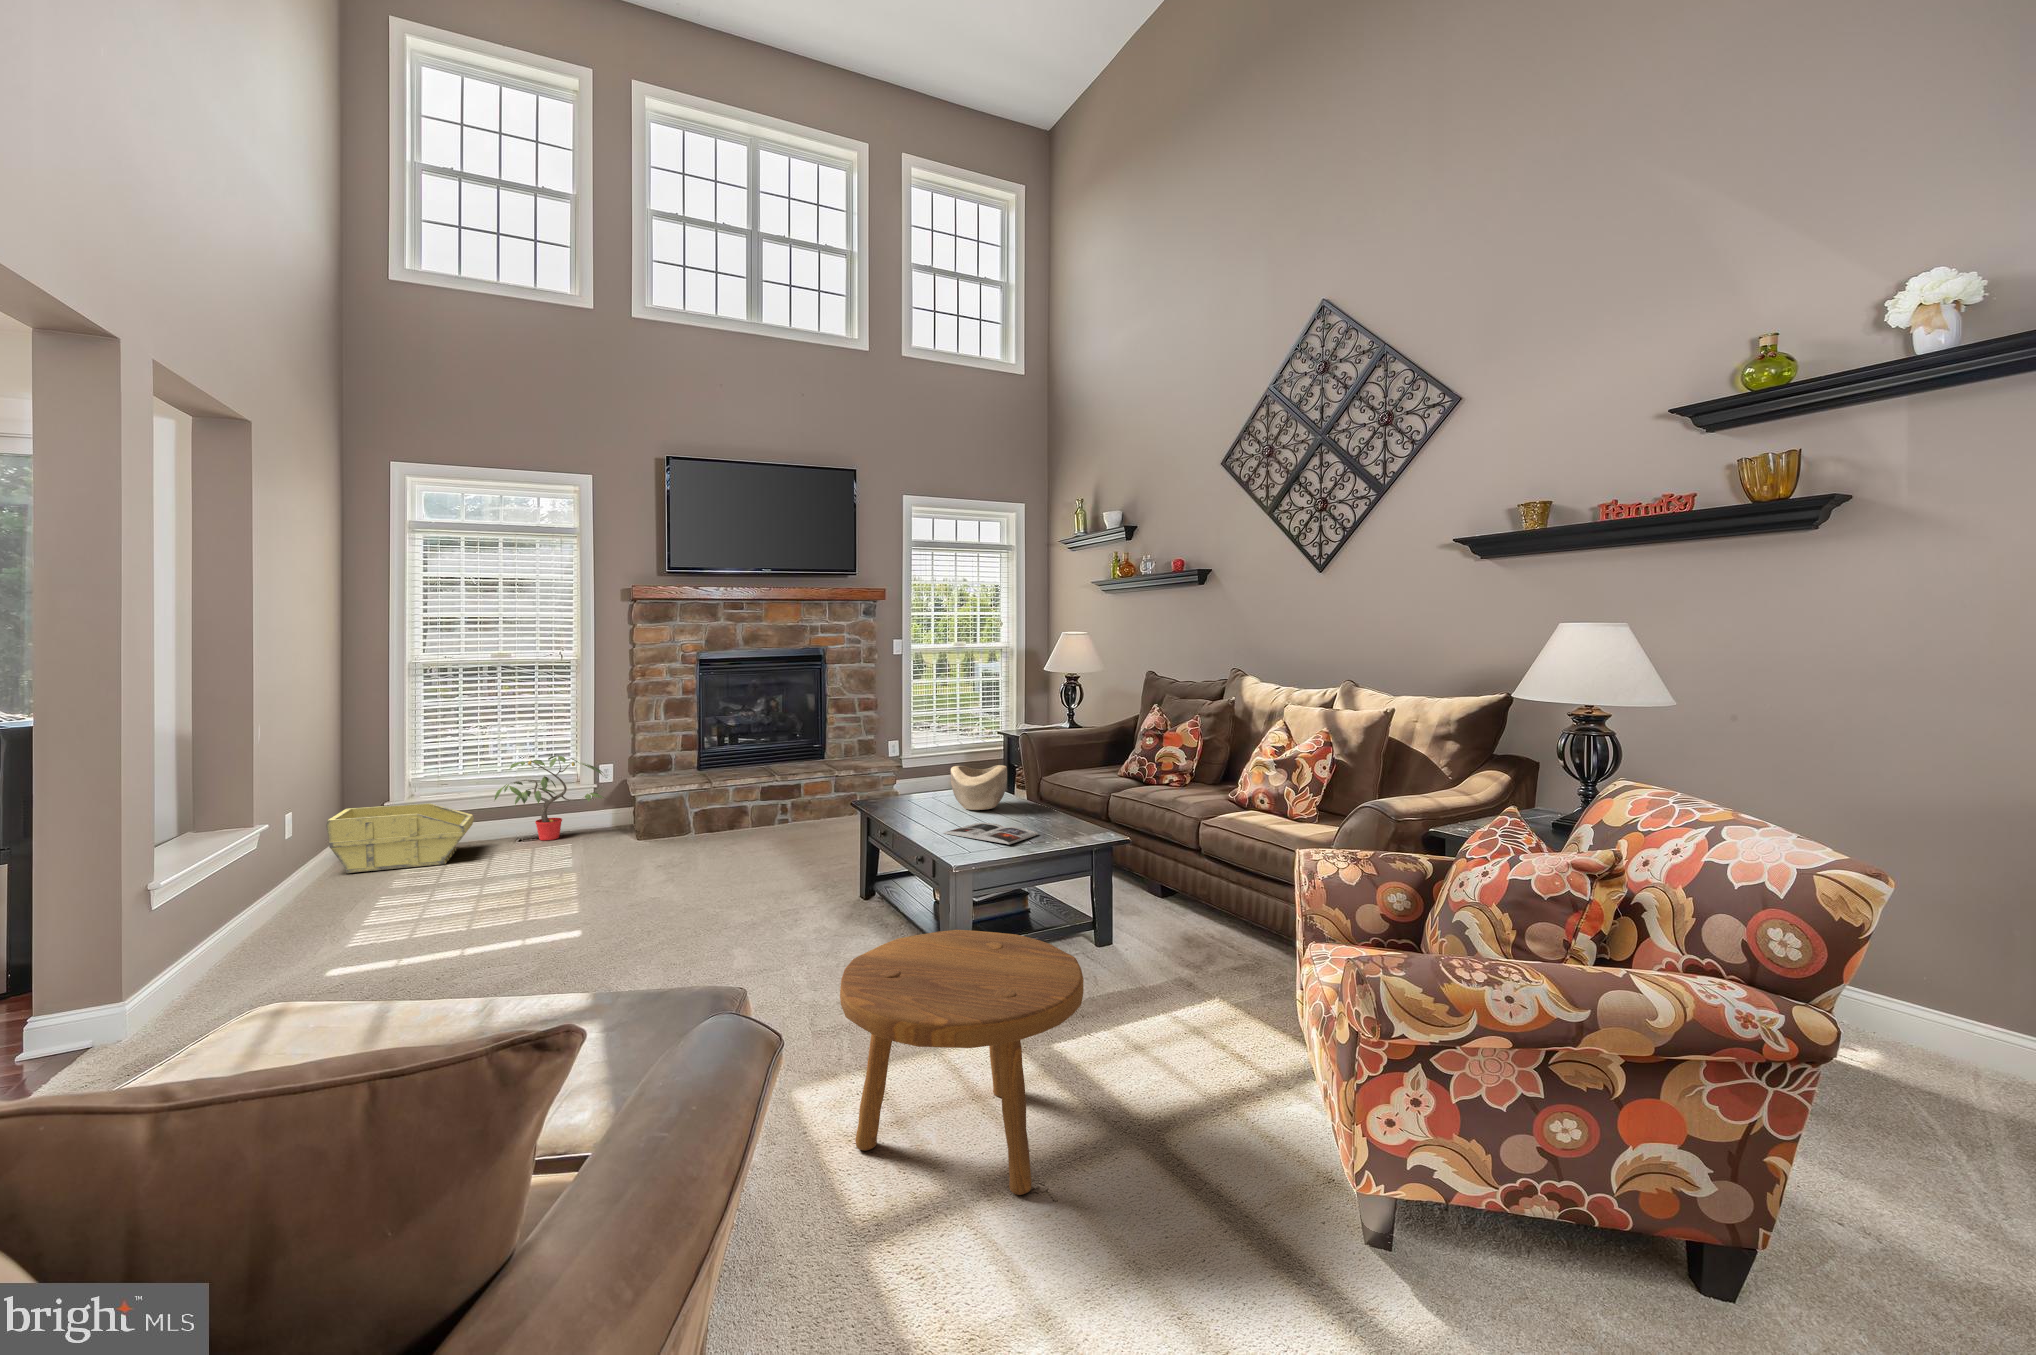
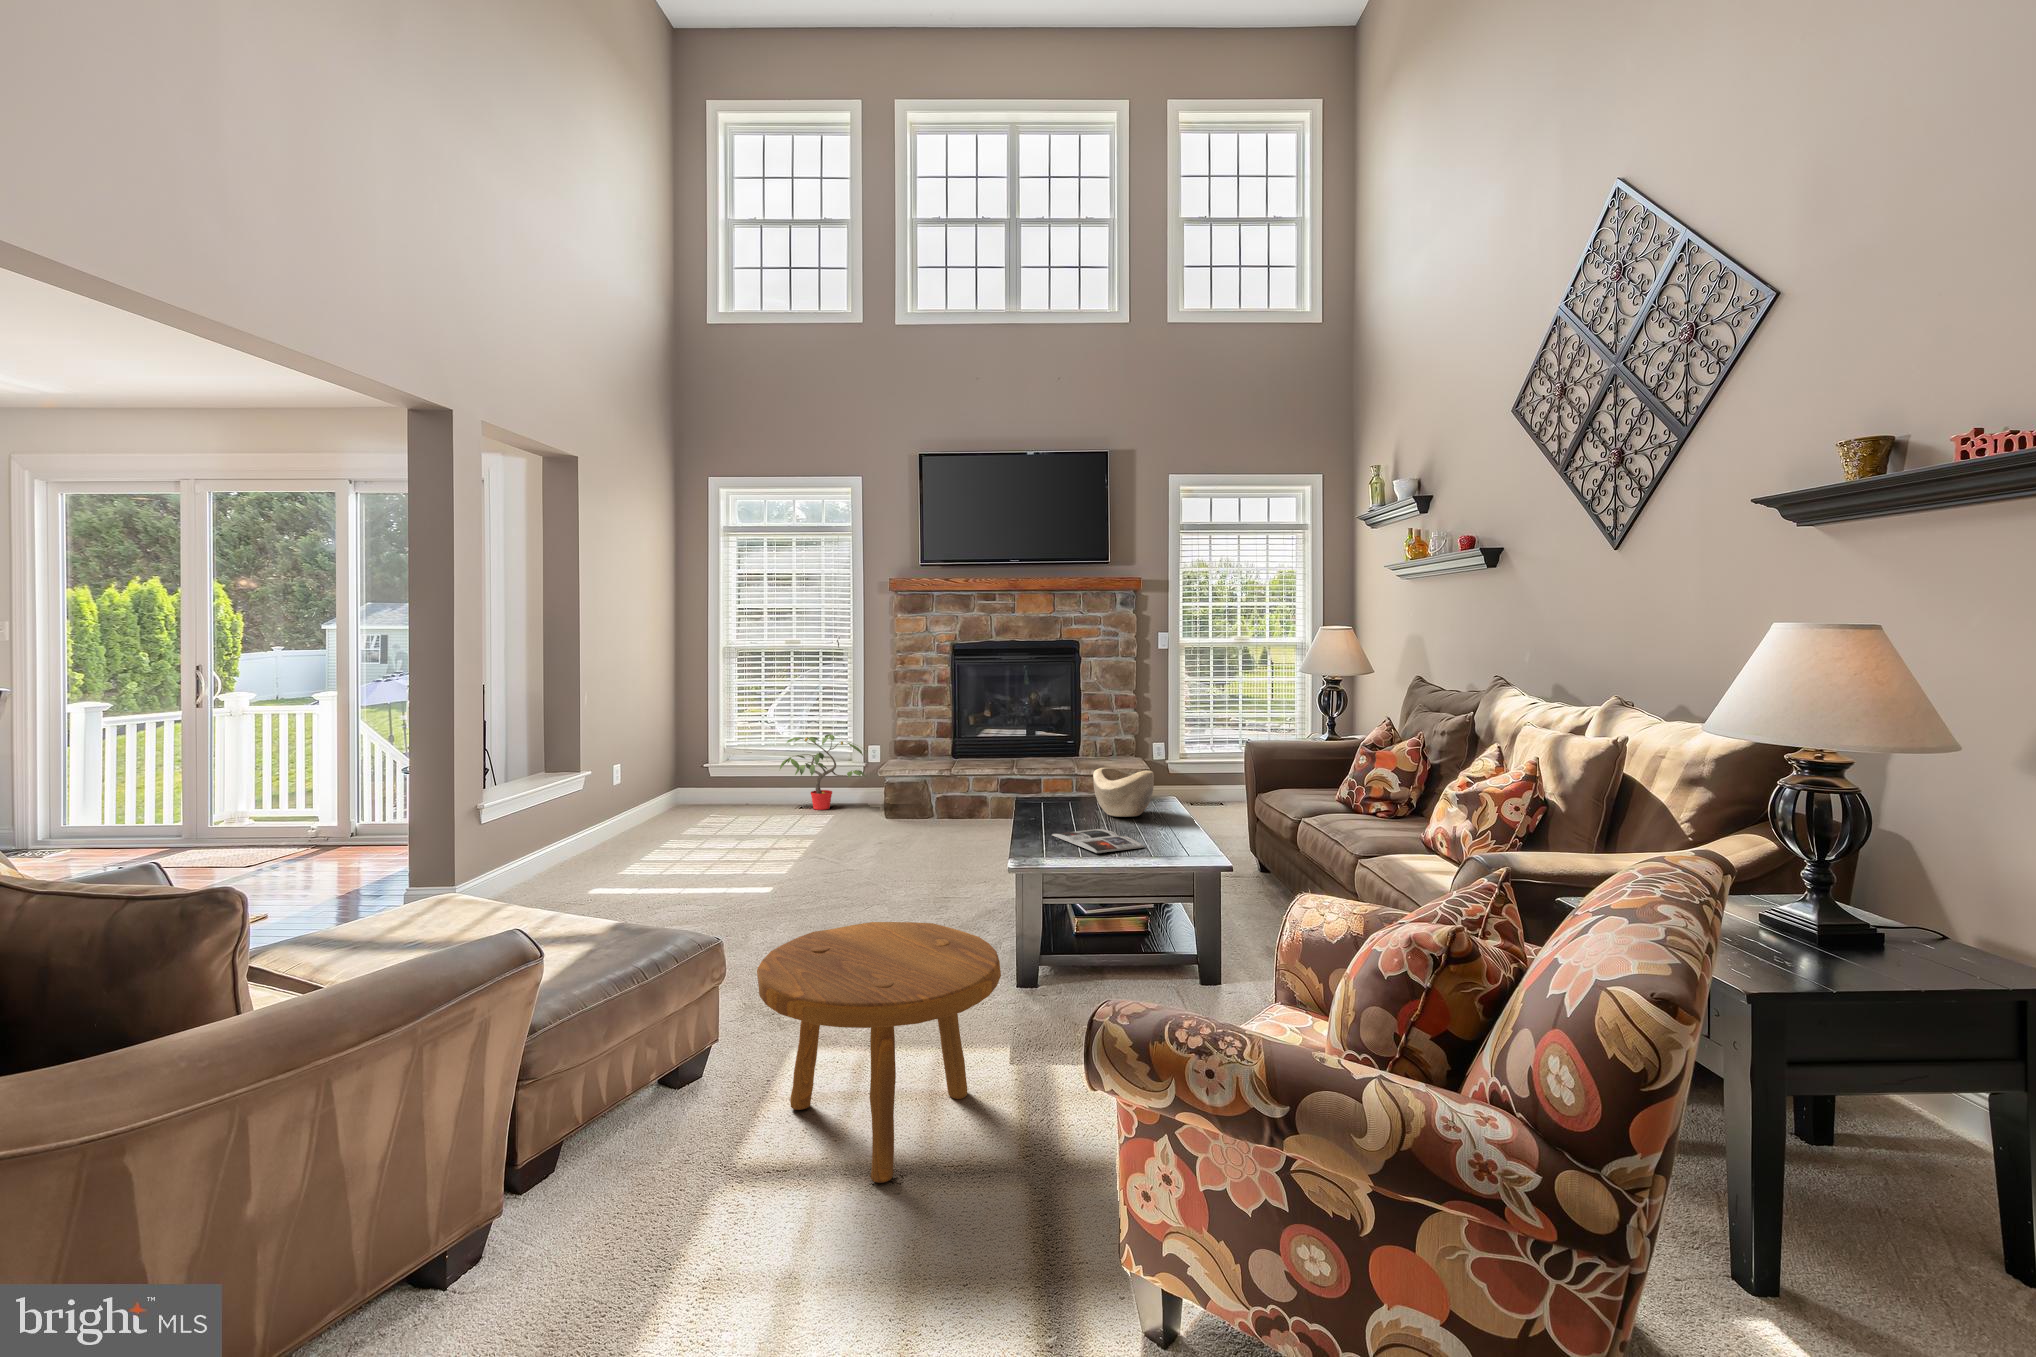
storage bin: present [326,803,474,873] -> none [651,767,763,821]

